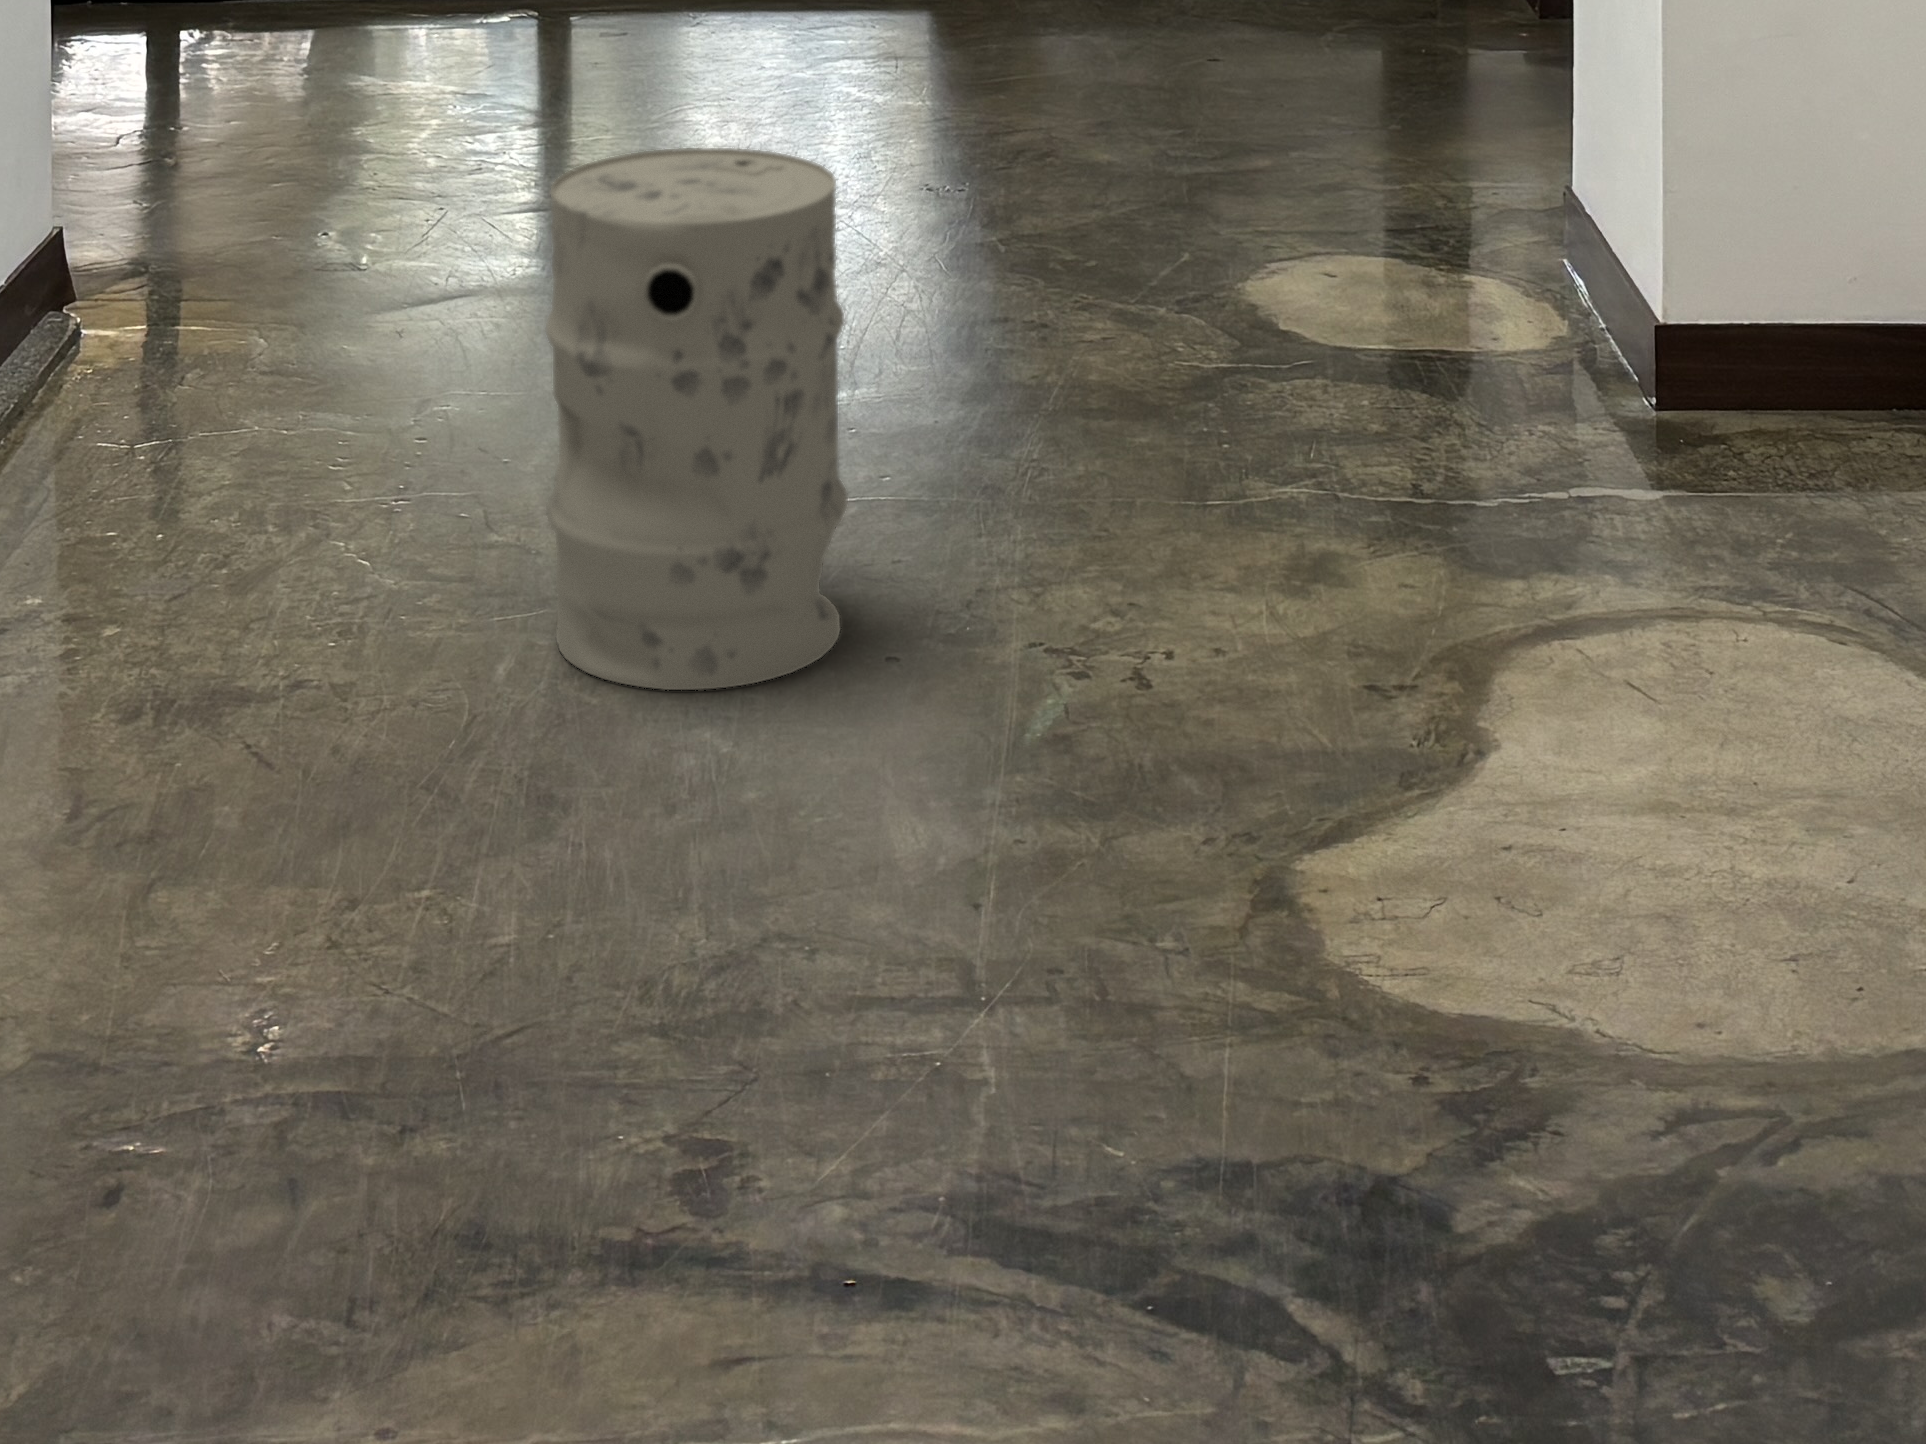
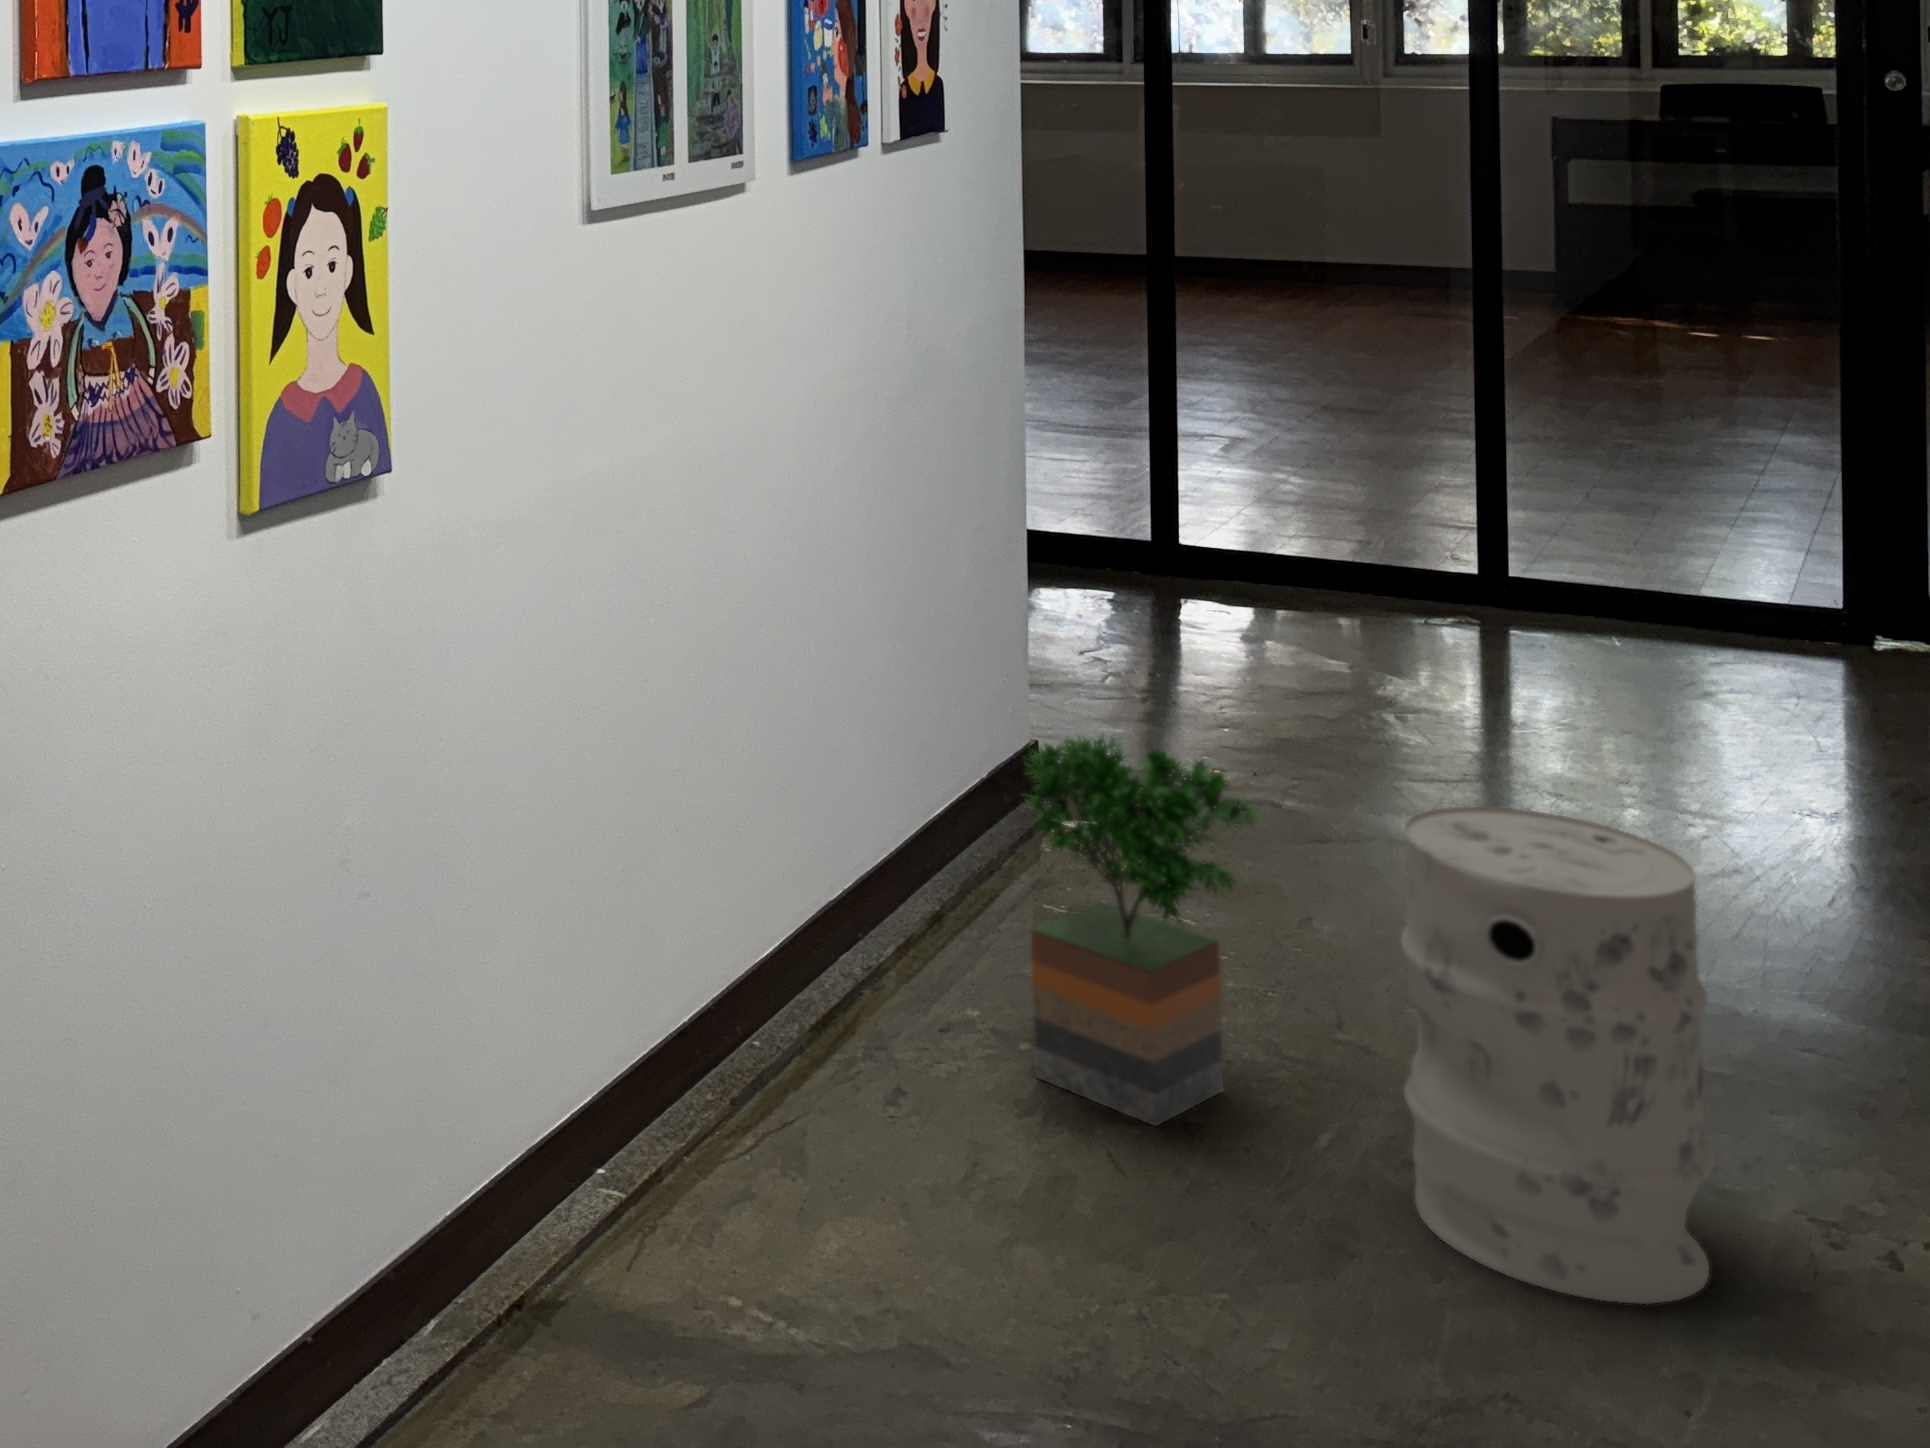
potted tree: none [91,158,387,648] -> present [1021,736,1262,1126]

